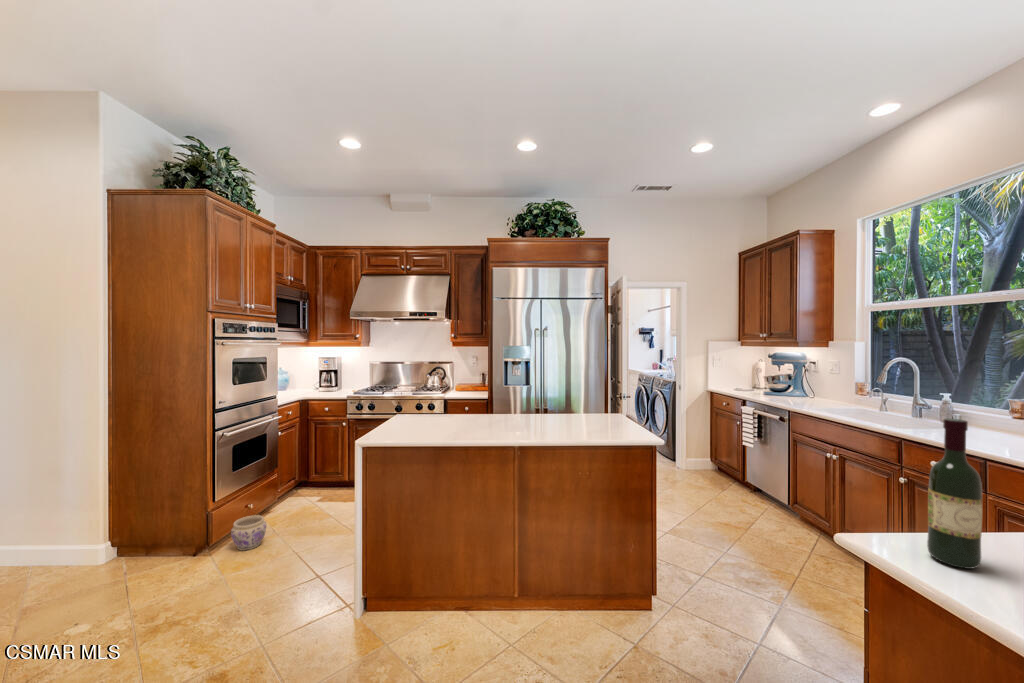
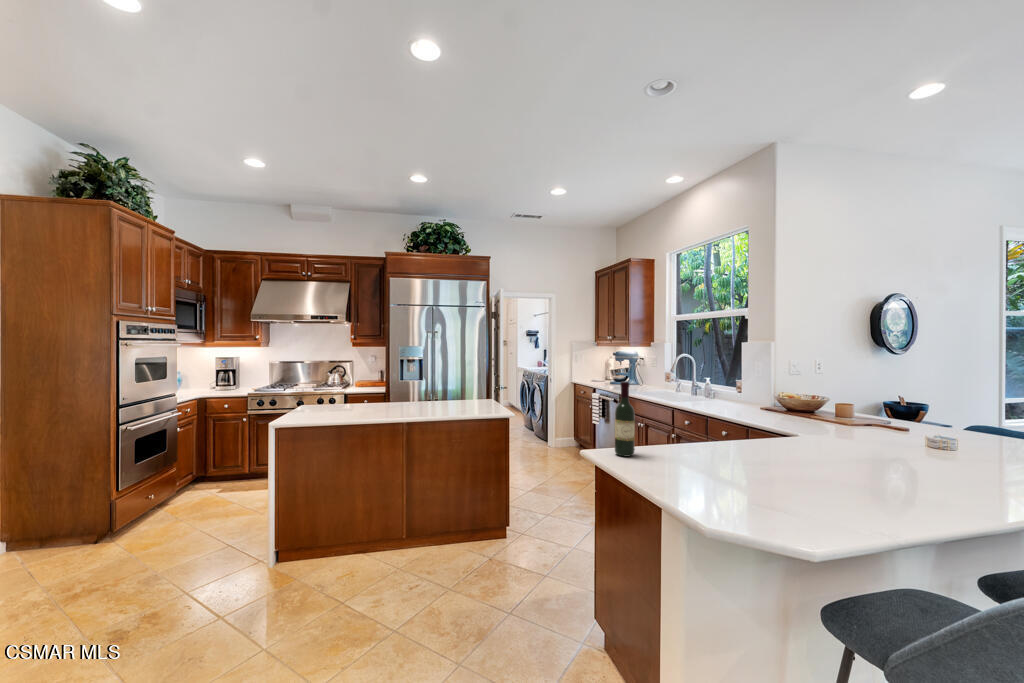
planter: present [231,515,266,551] -> none [134,503,171,535]

